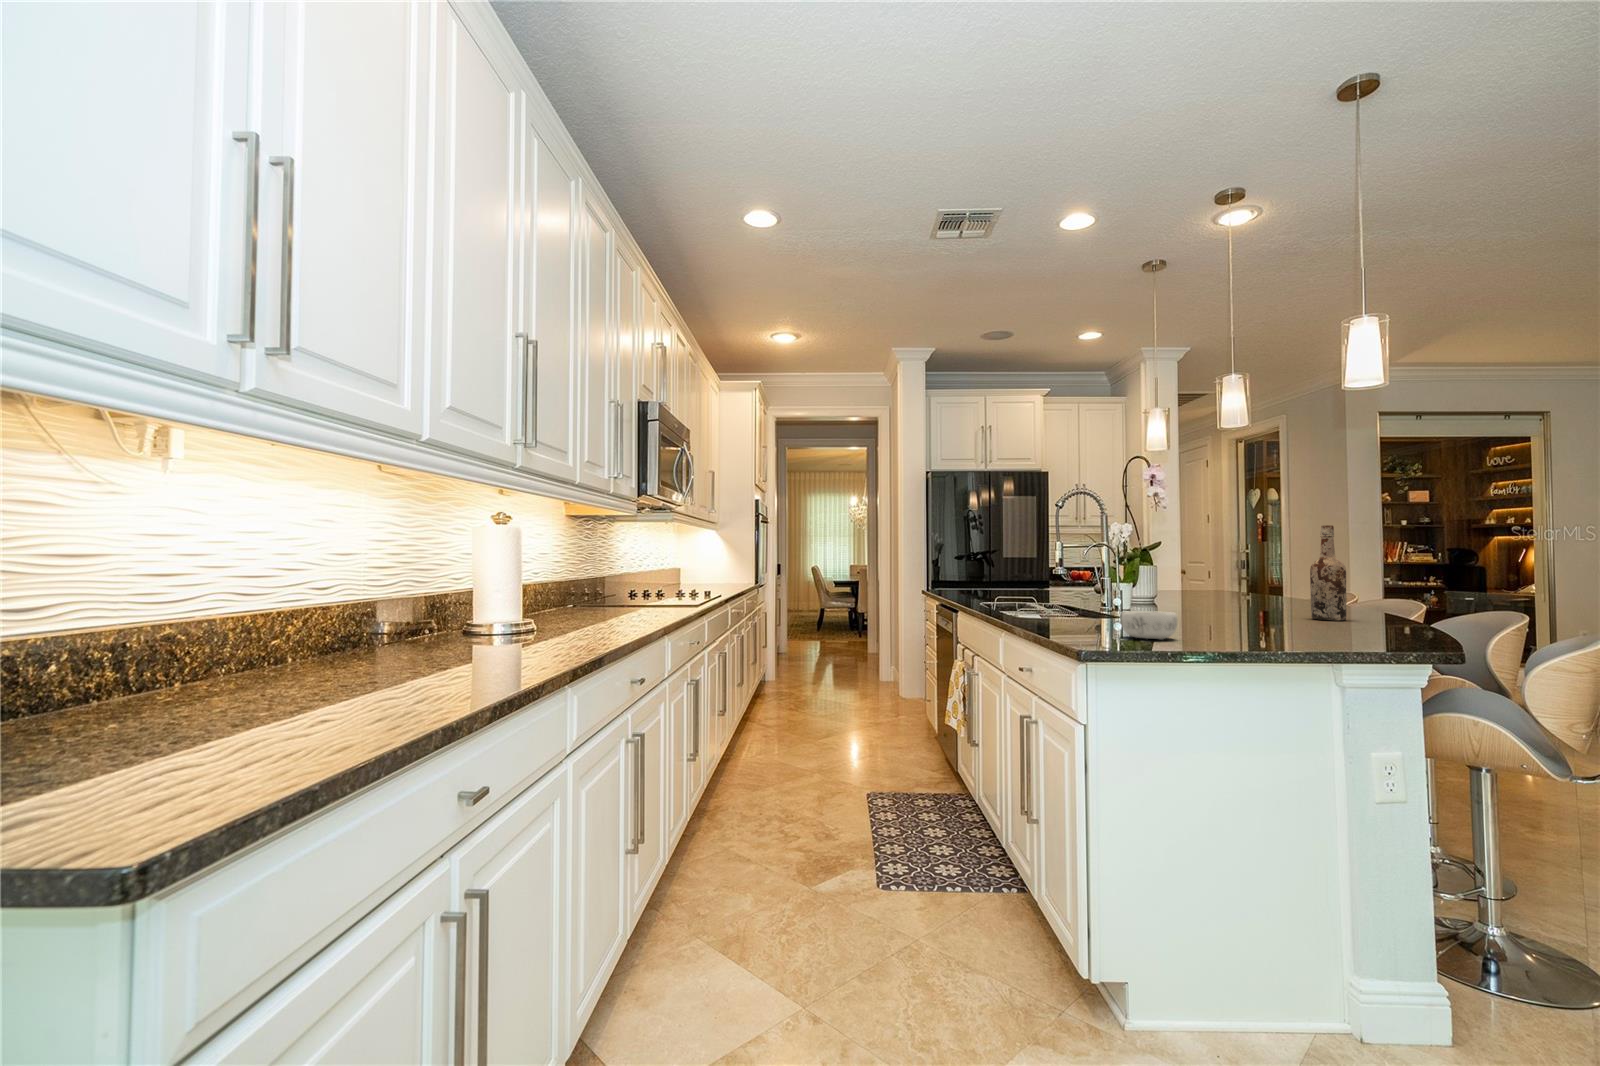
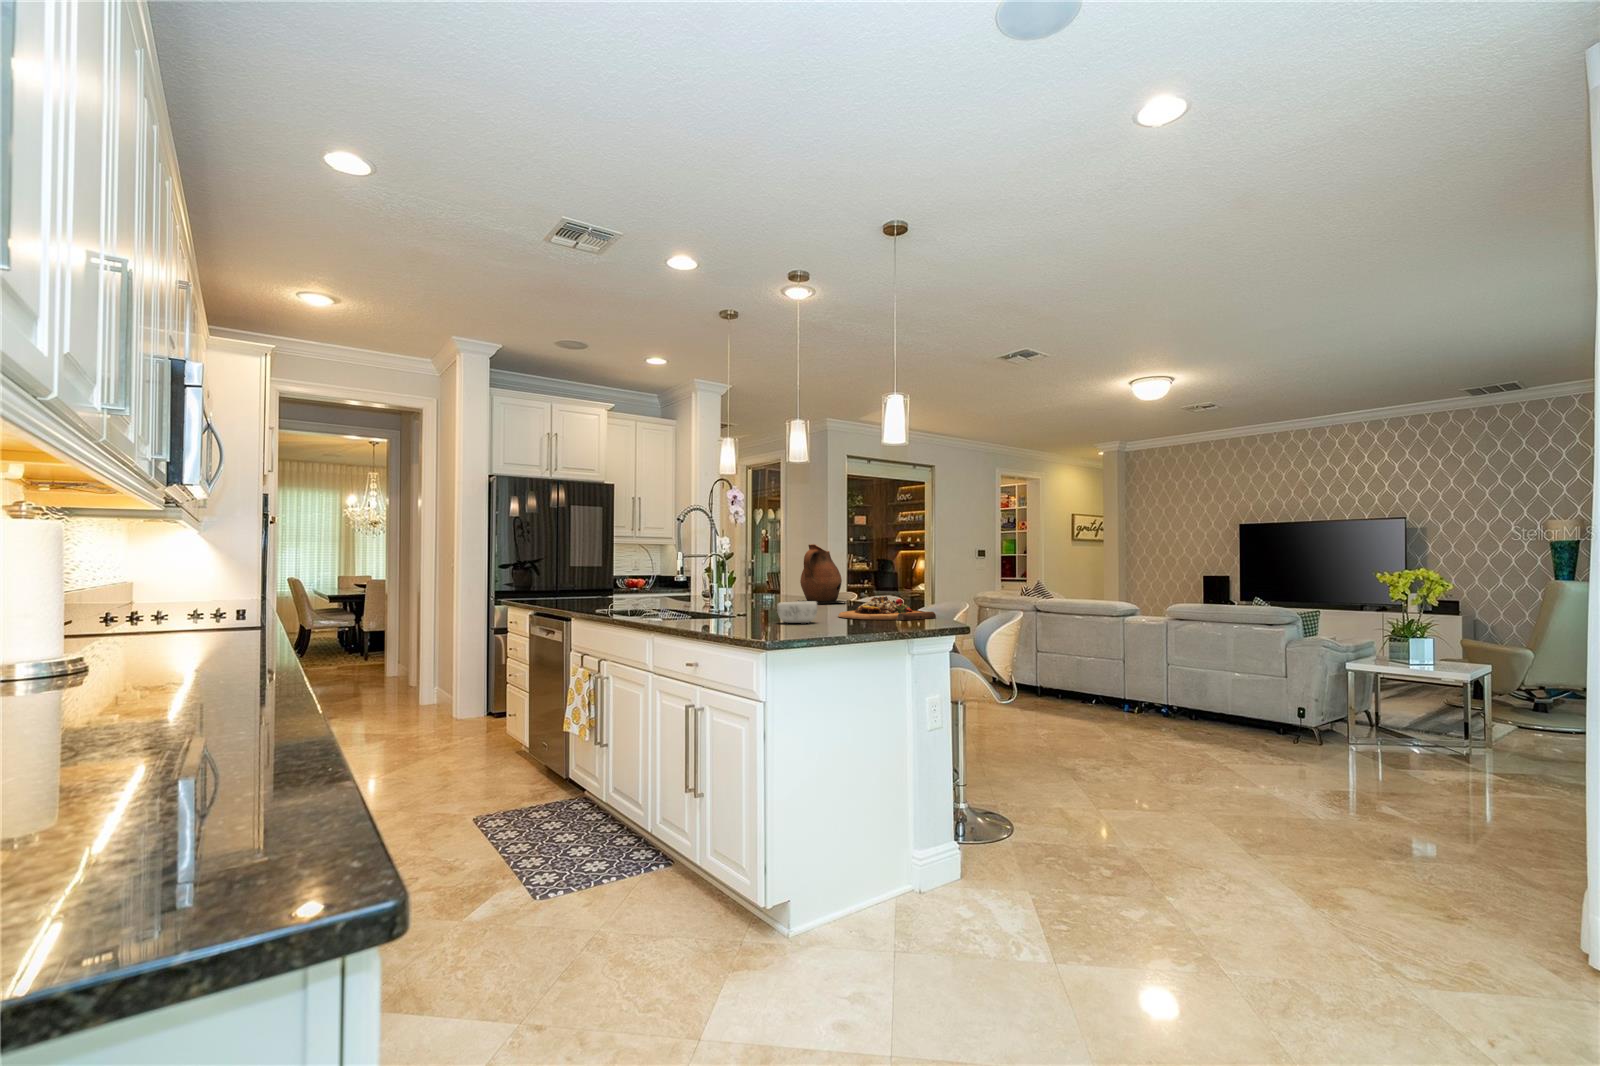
wine bottle: present [1310,525,1346,620] -> none [862,537,883,606]
ceramic pitcher: none [1221,536,1300,614] -> present [798,544,847,603]
cutting board: none [1229,609,1390,647] -> present [838,596,936,620]

